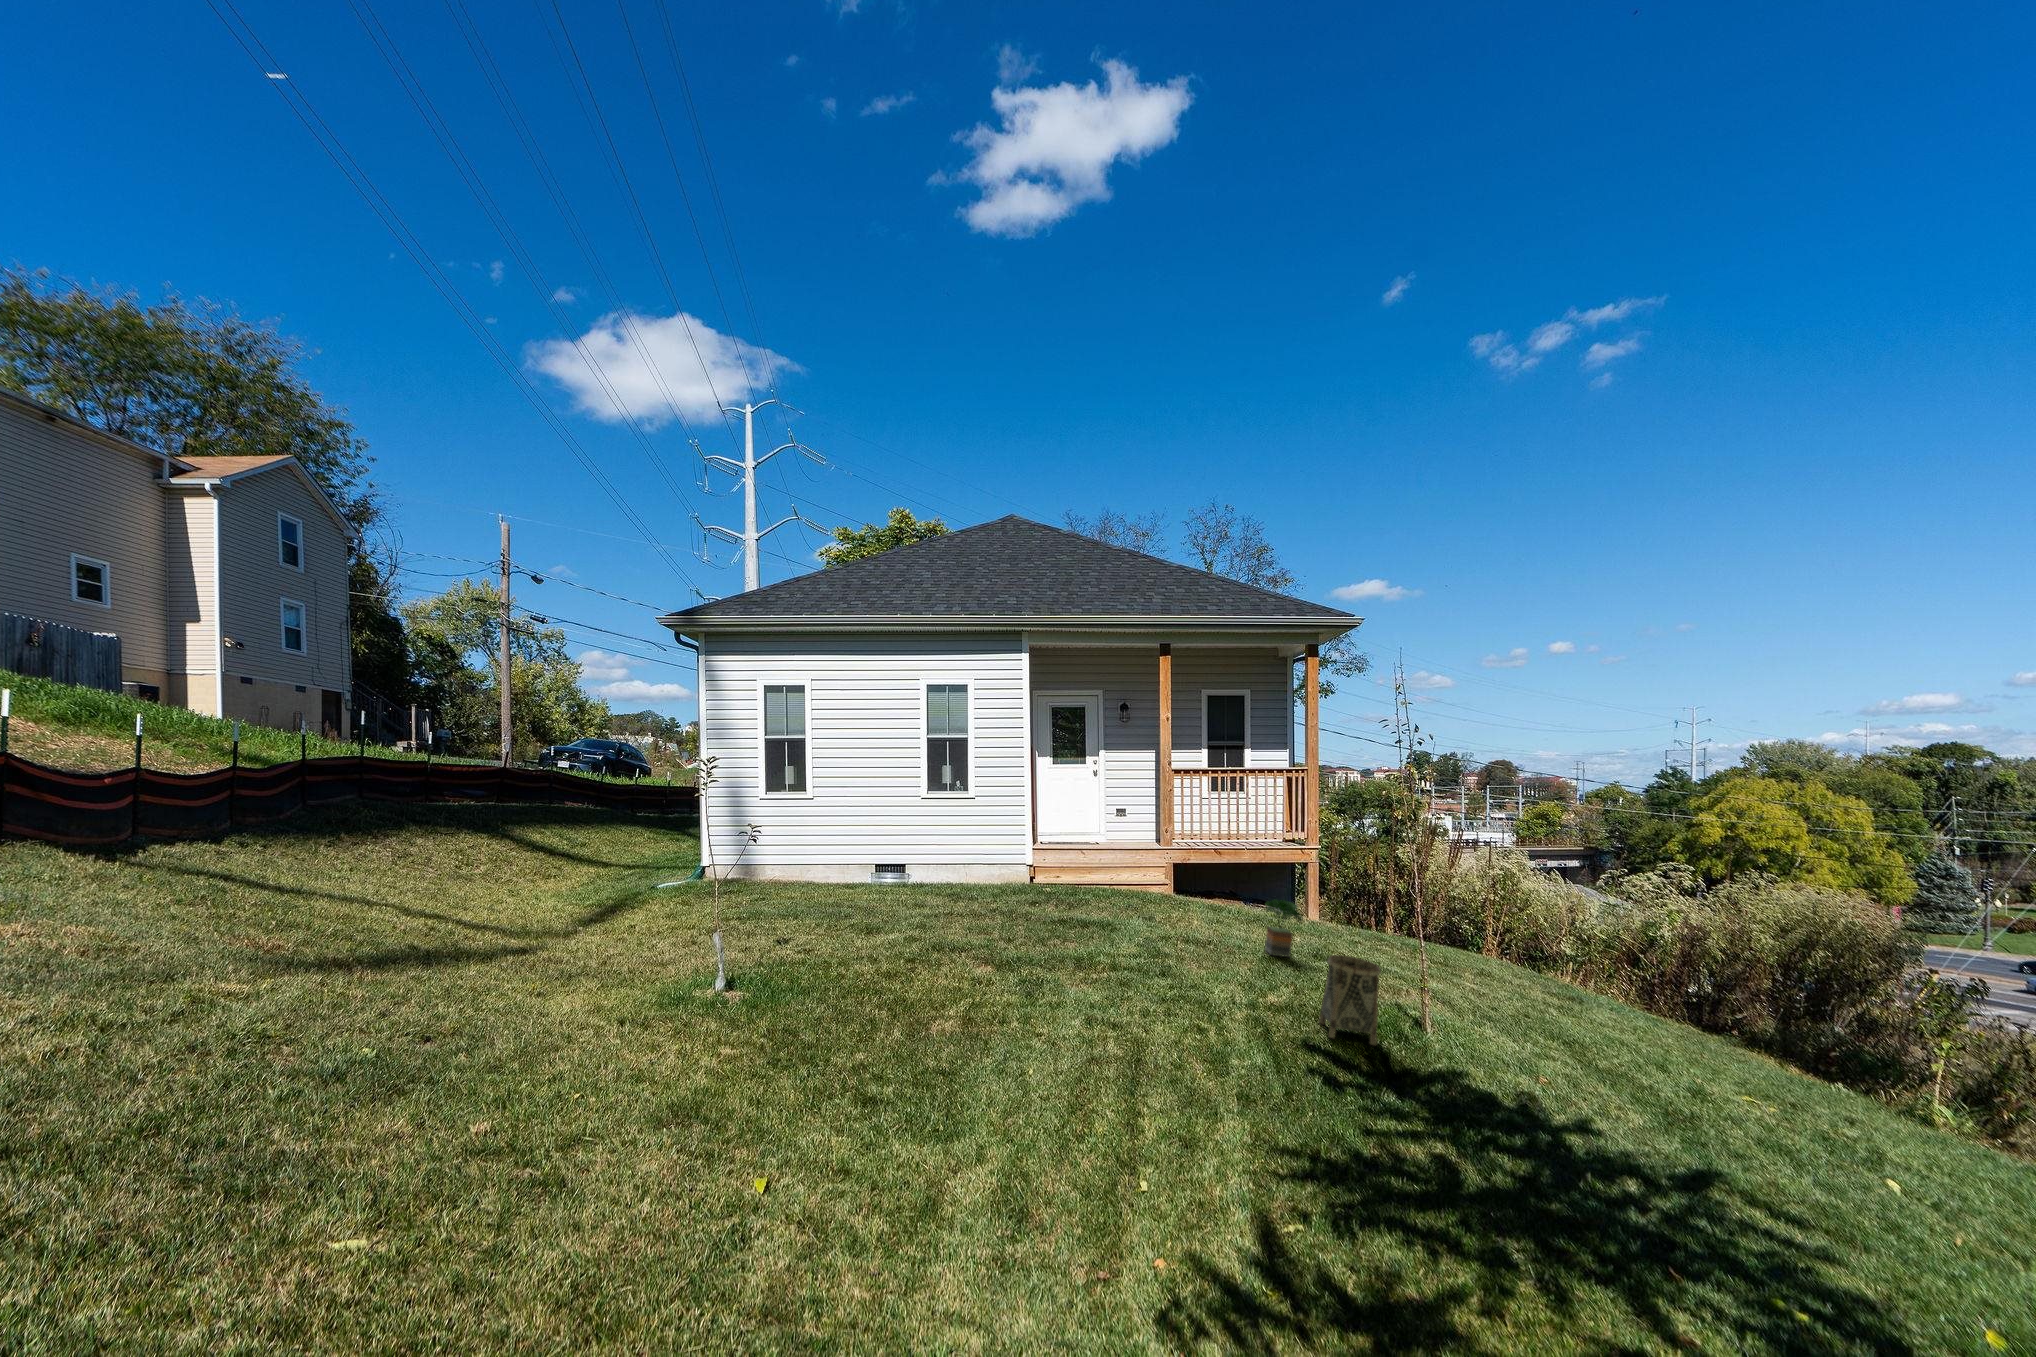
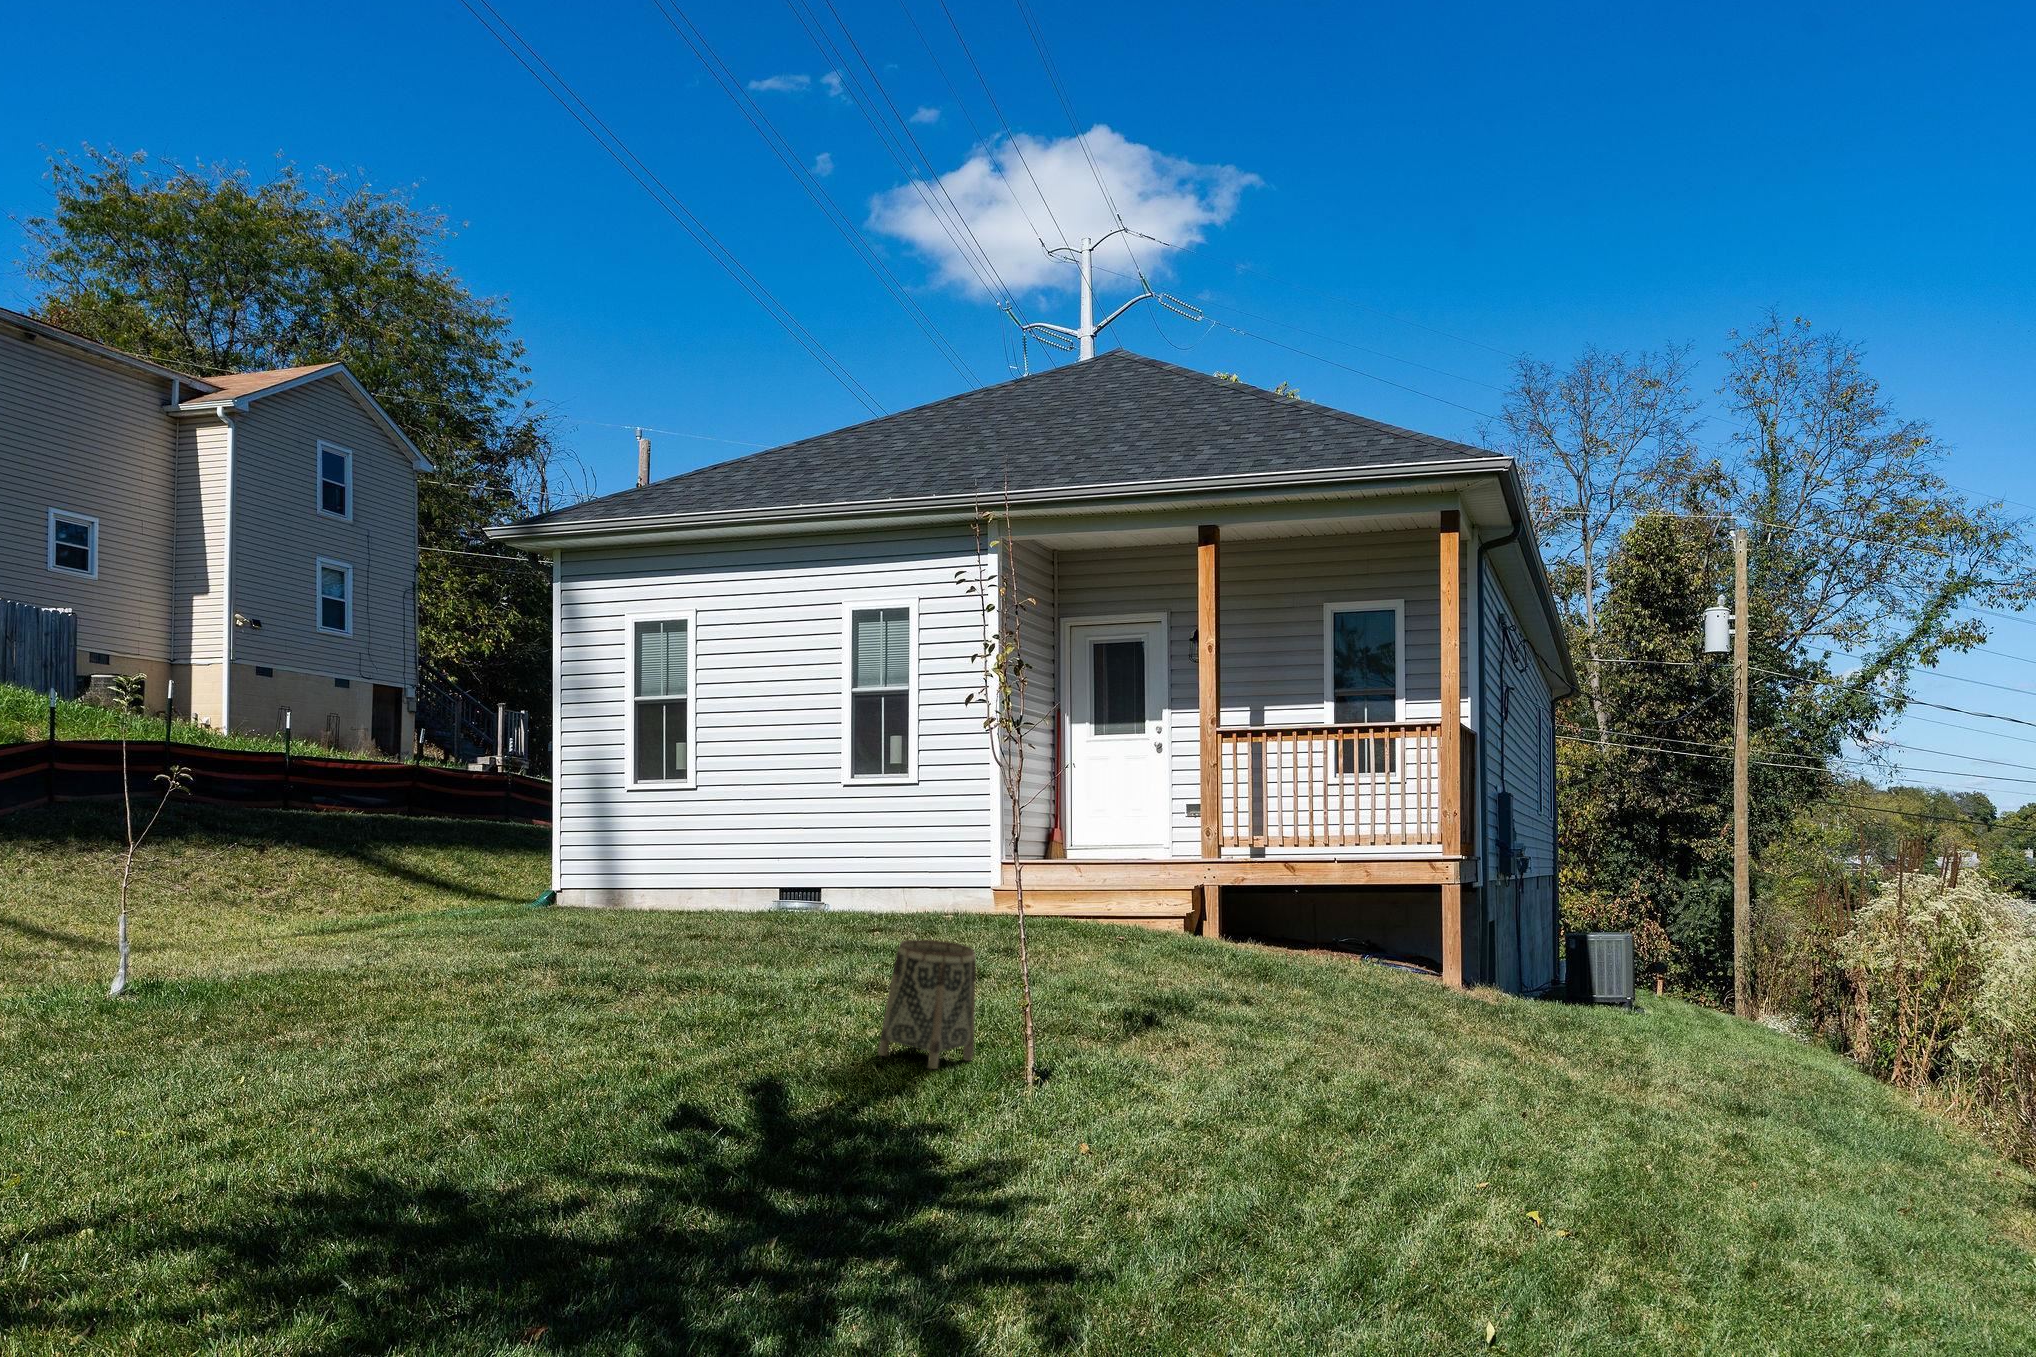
potted tree: present [1265,900,1303,957] -> none [1090,907,1153,1004]

